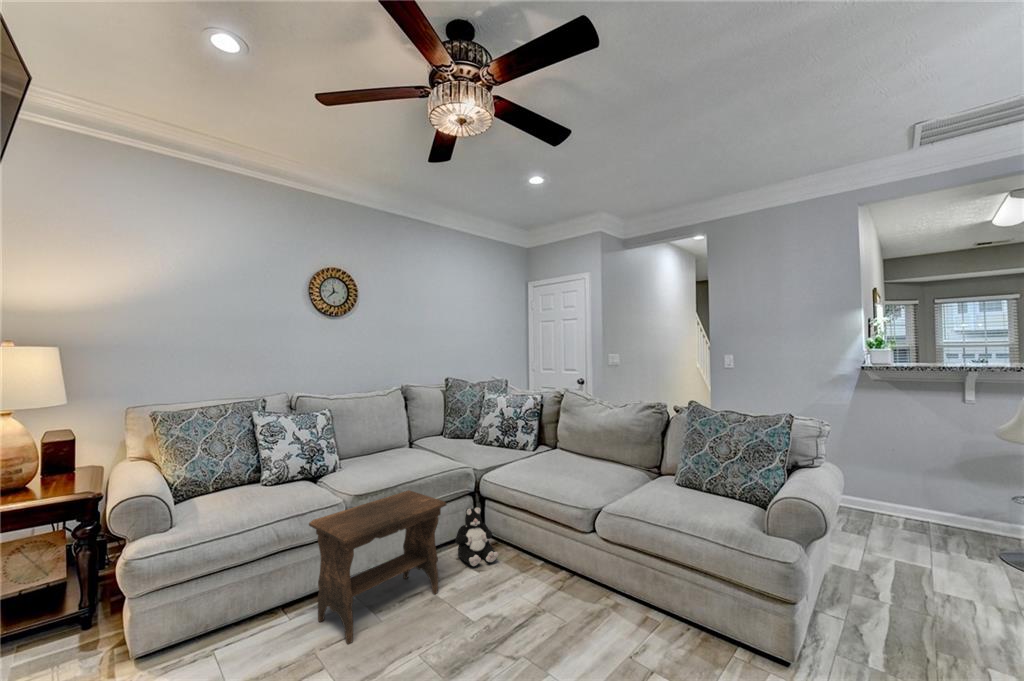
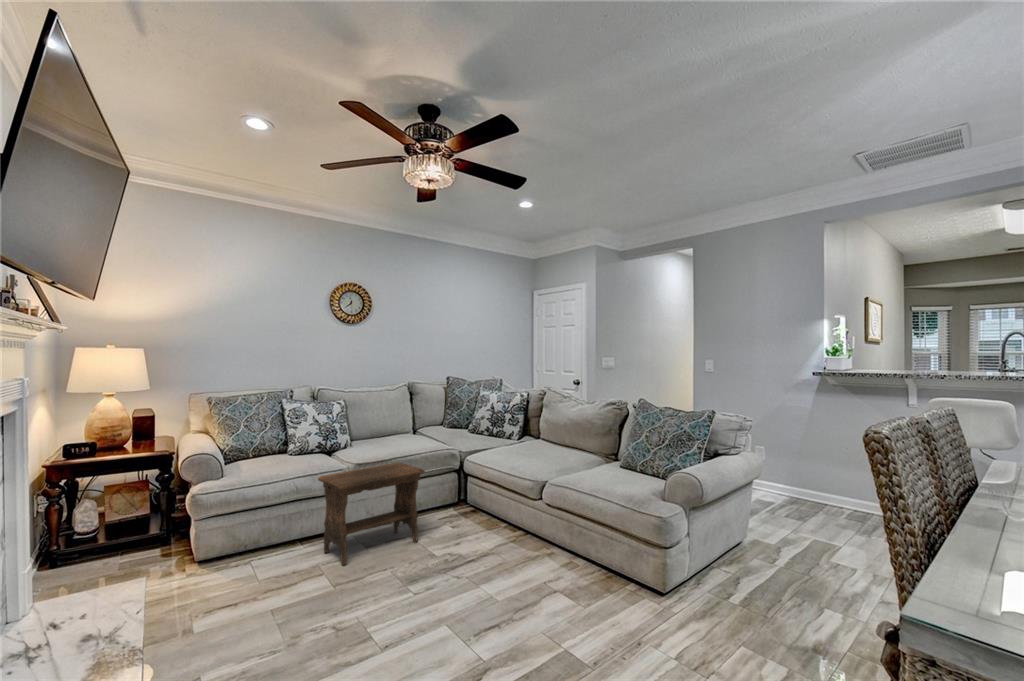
plush toy: present [455,507,498,566] -> none [439,481,473,527]

